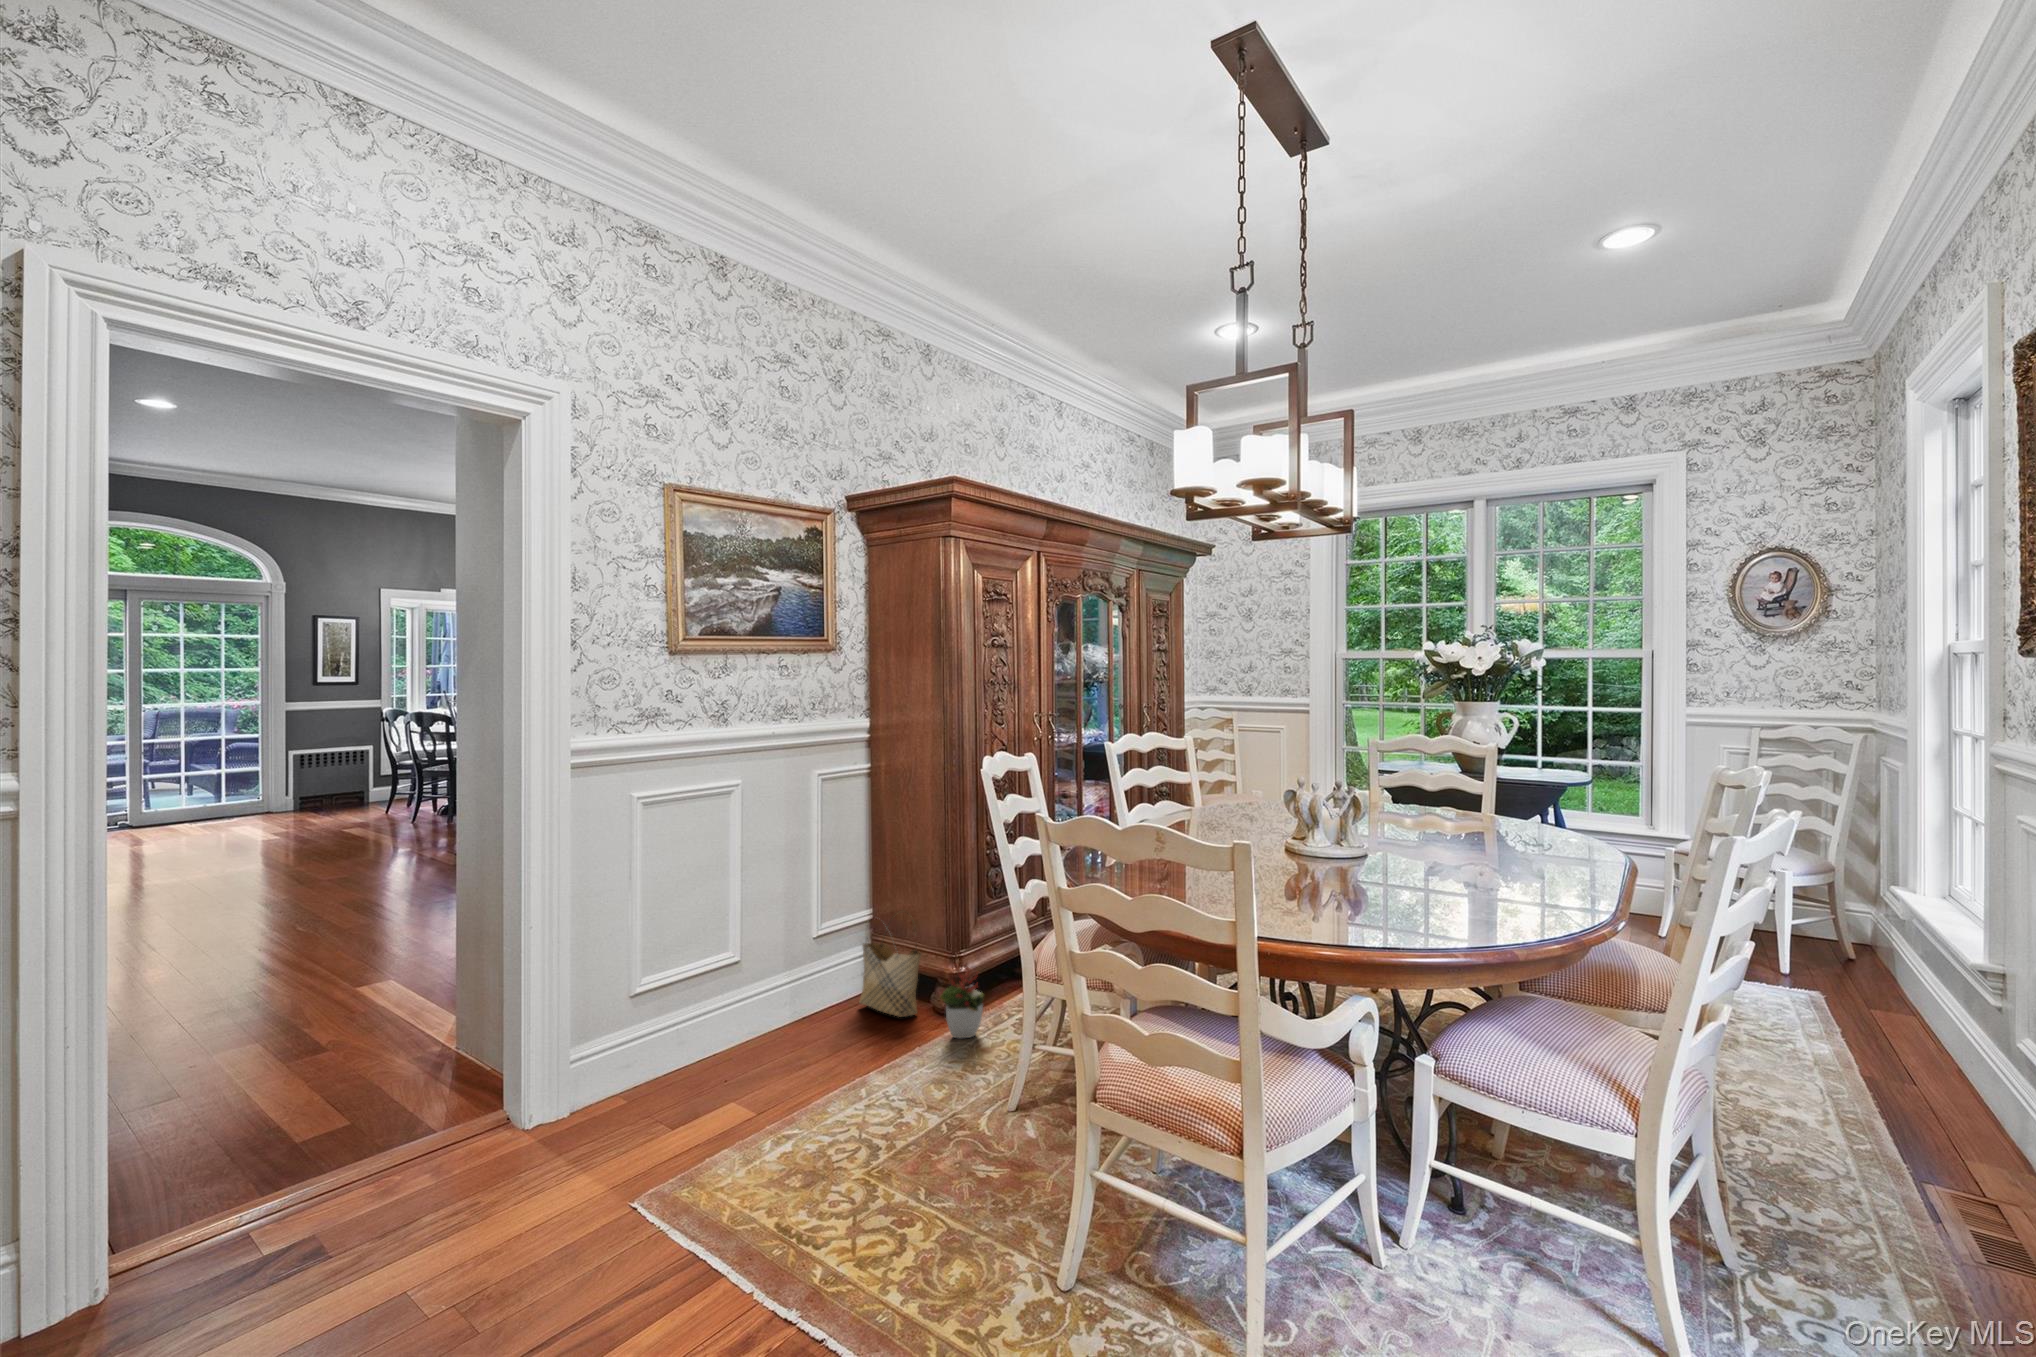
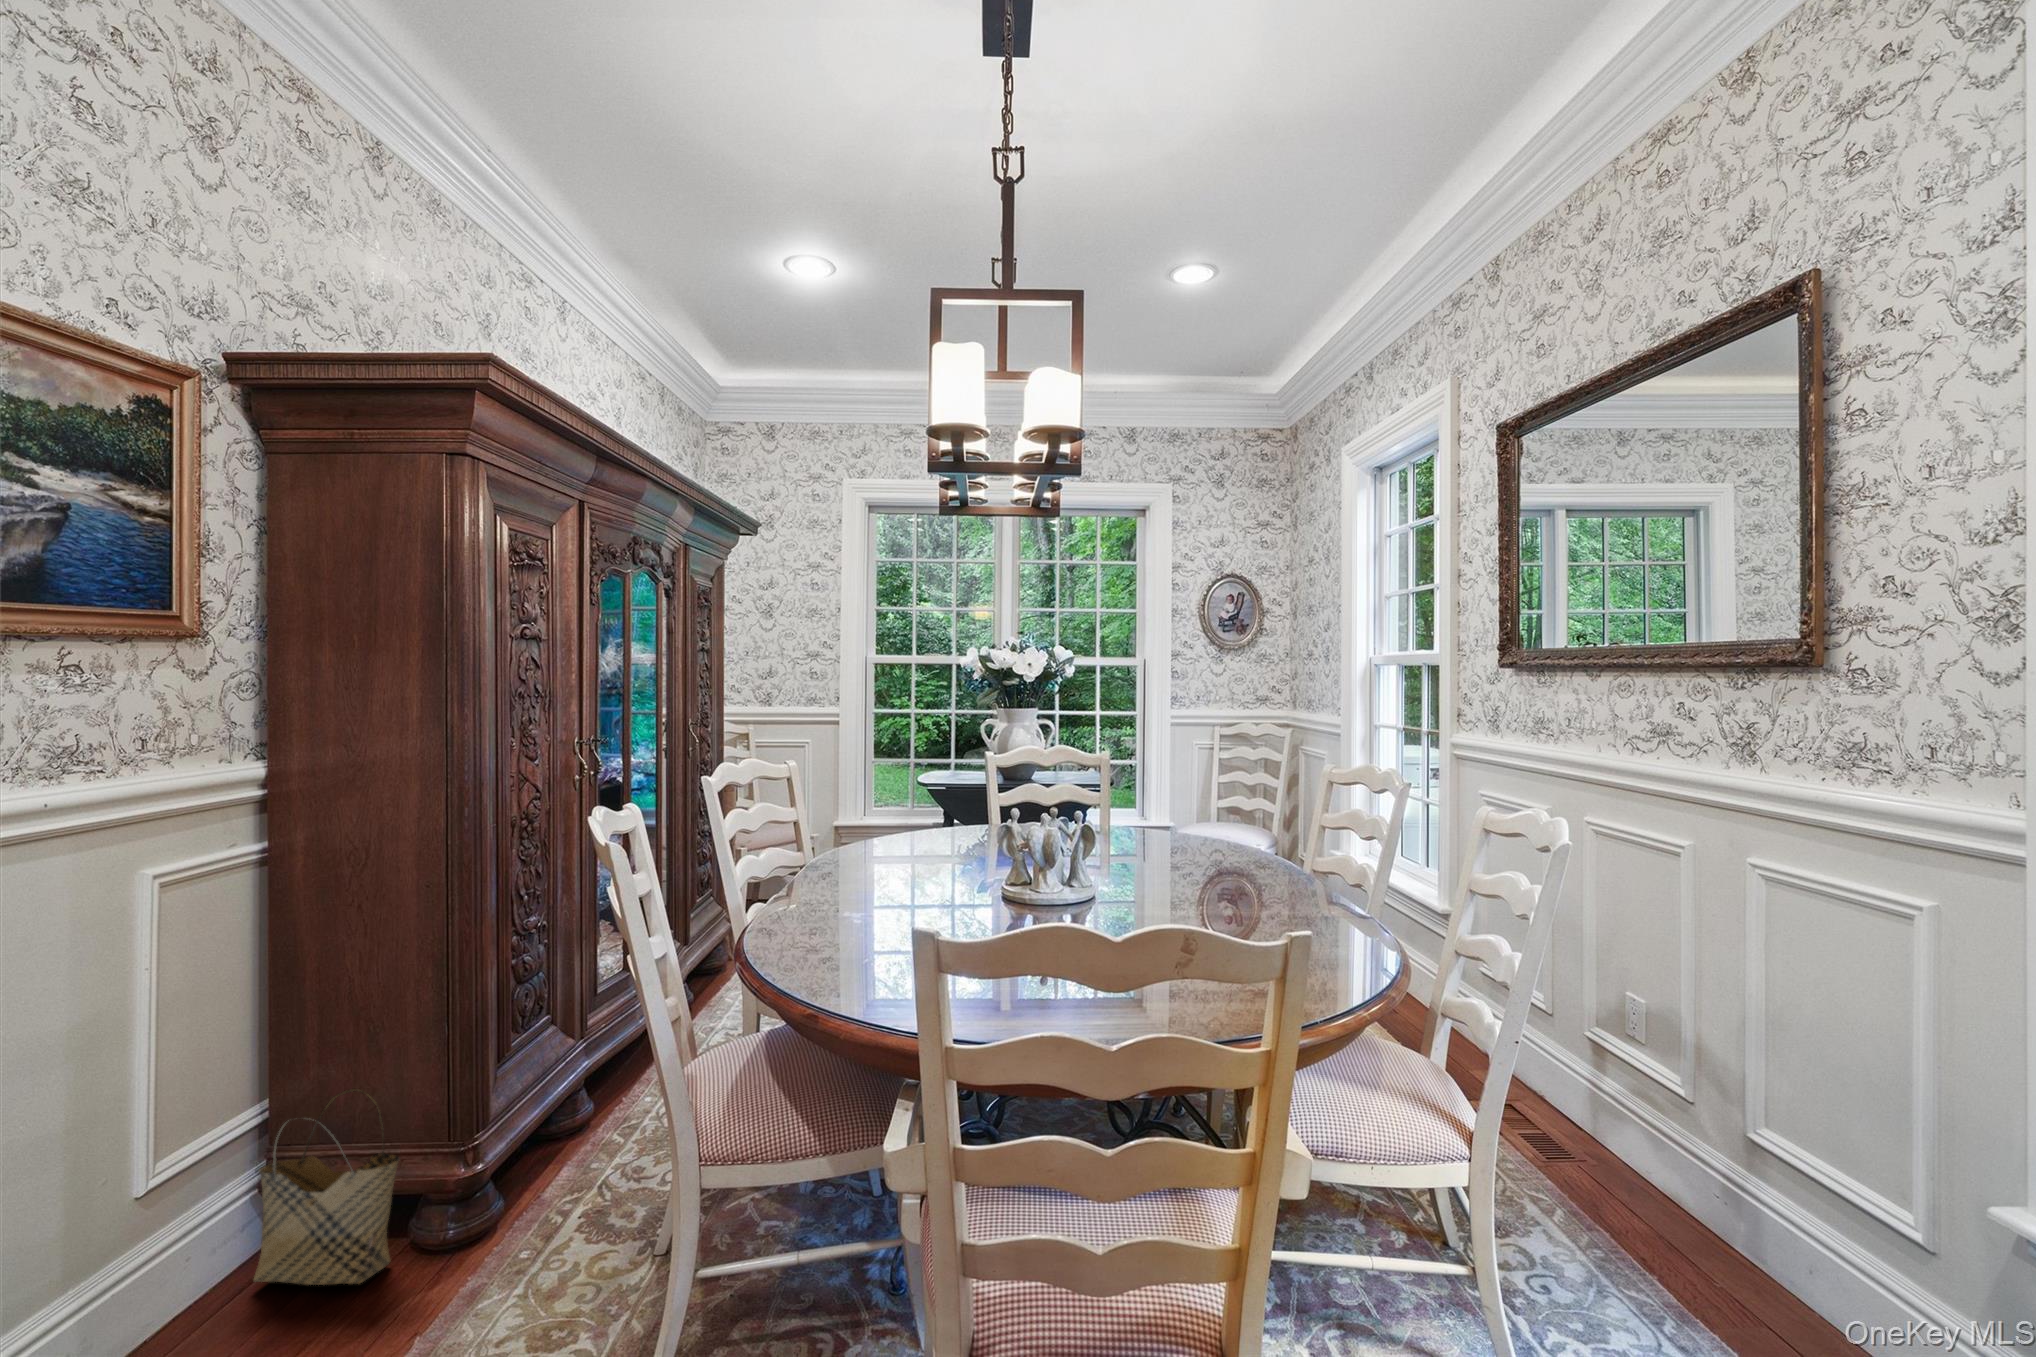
decorative plant: present [940,965,984,1039] -> none [462,1158,541,1290]

